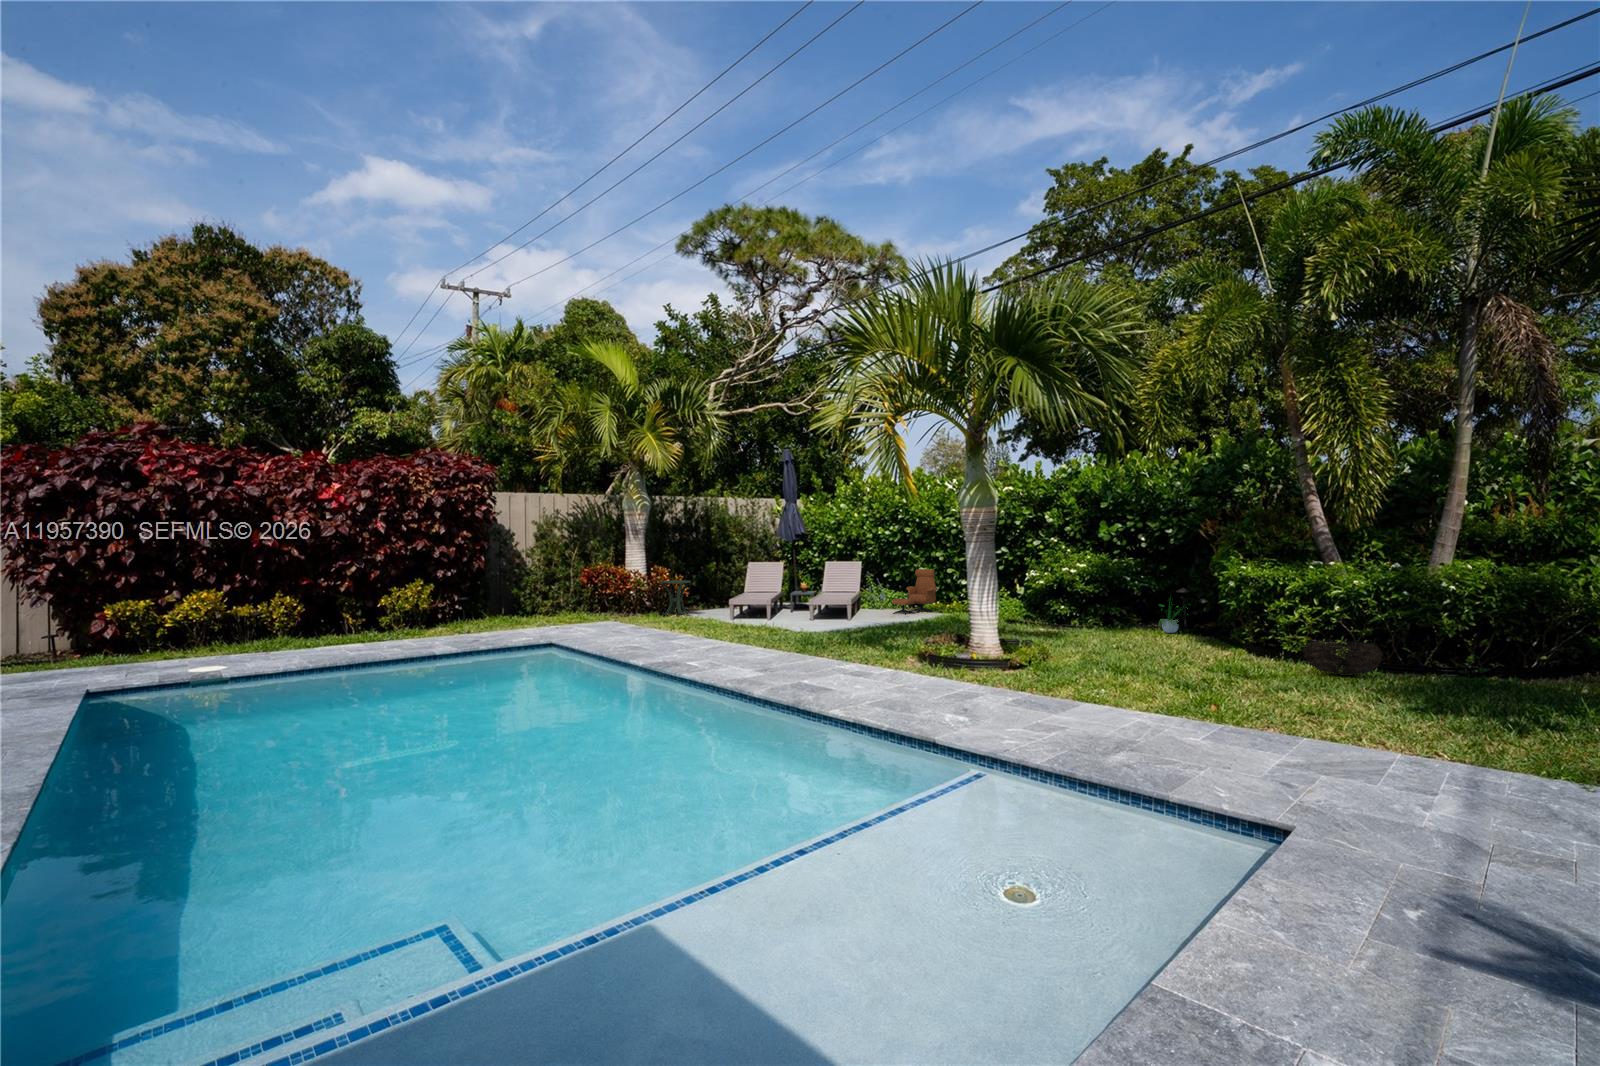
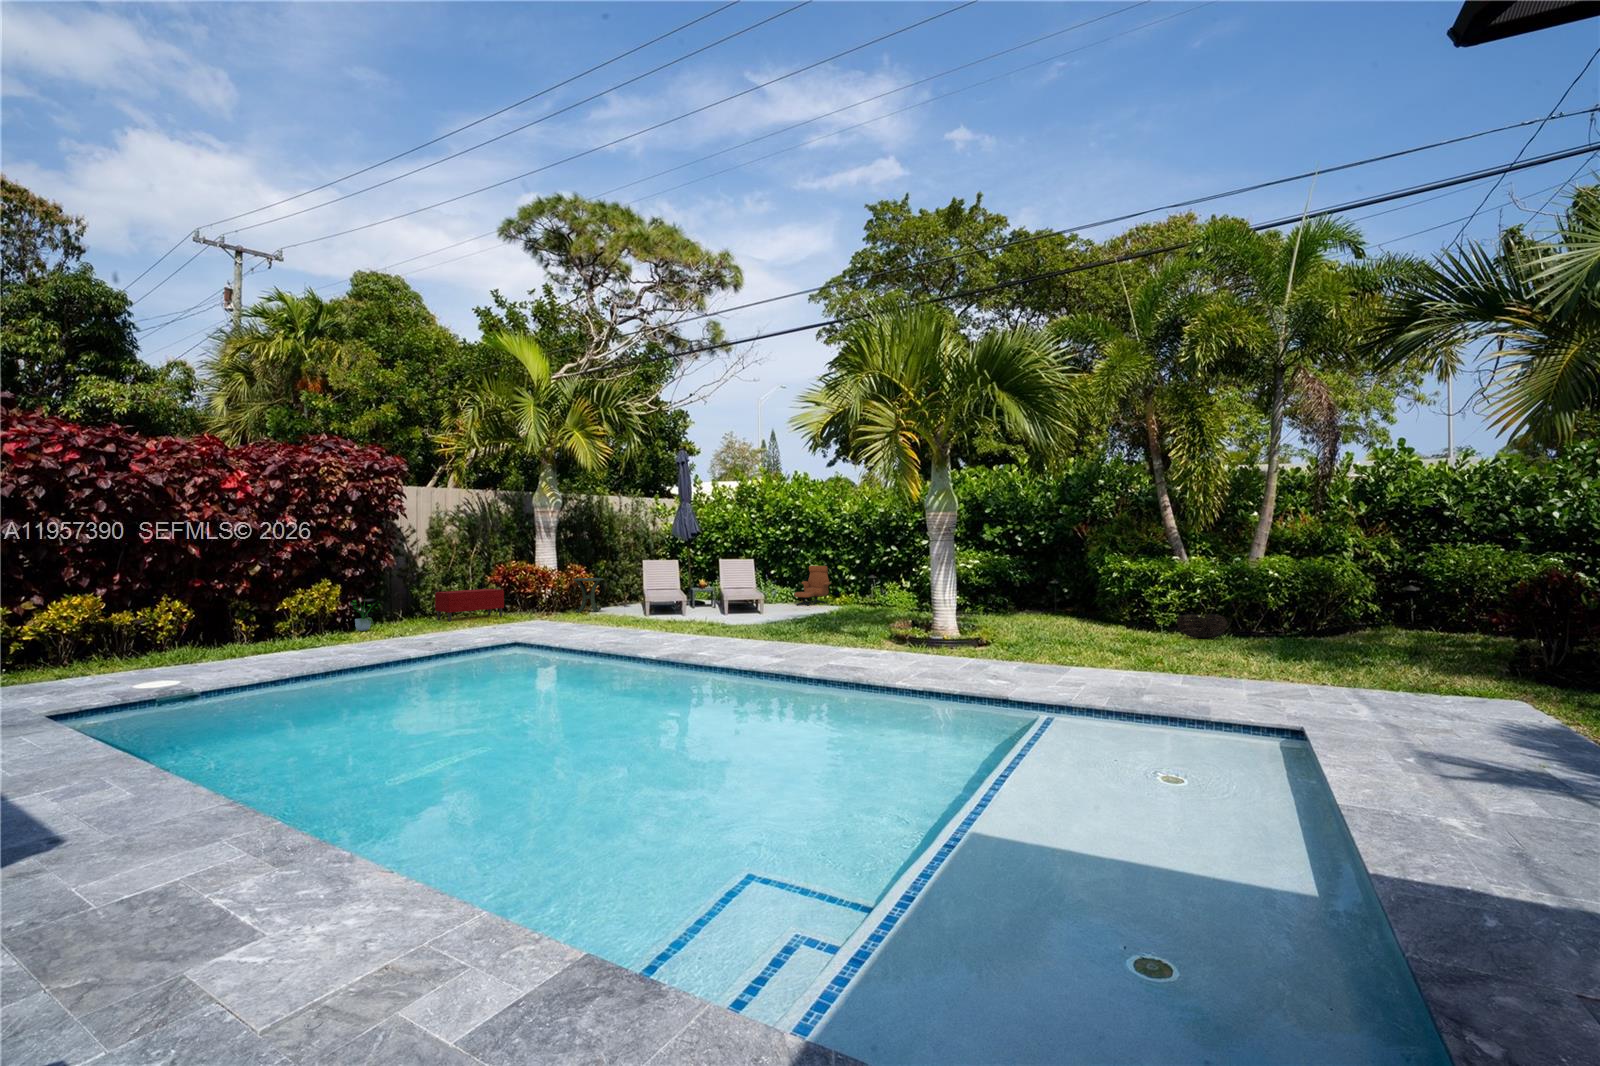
bench: none [530,590,592,620] -> present [435,589,504,621]
potted plant: present [1159,597,1188,633] -> present [351,600,380,631]

